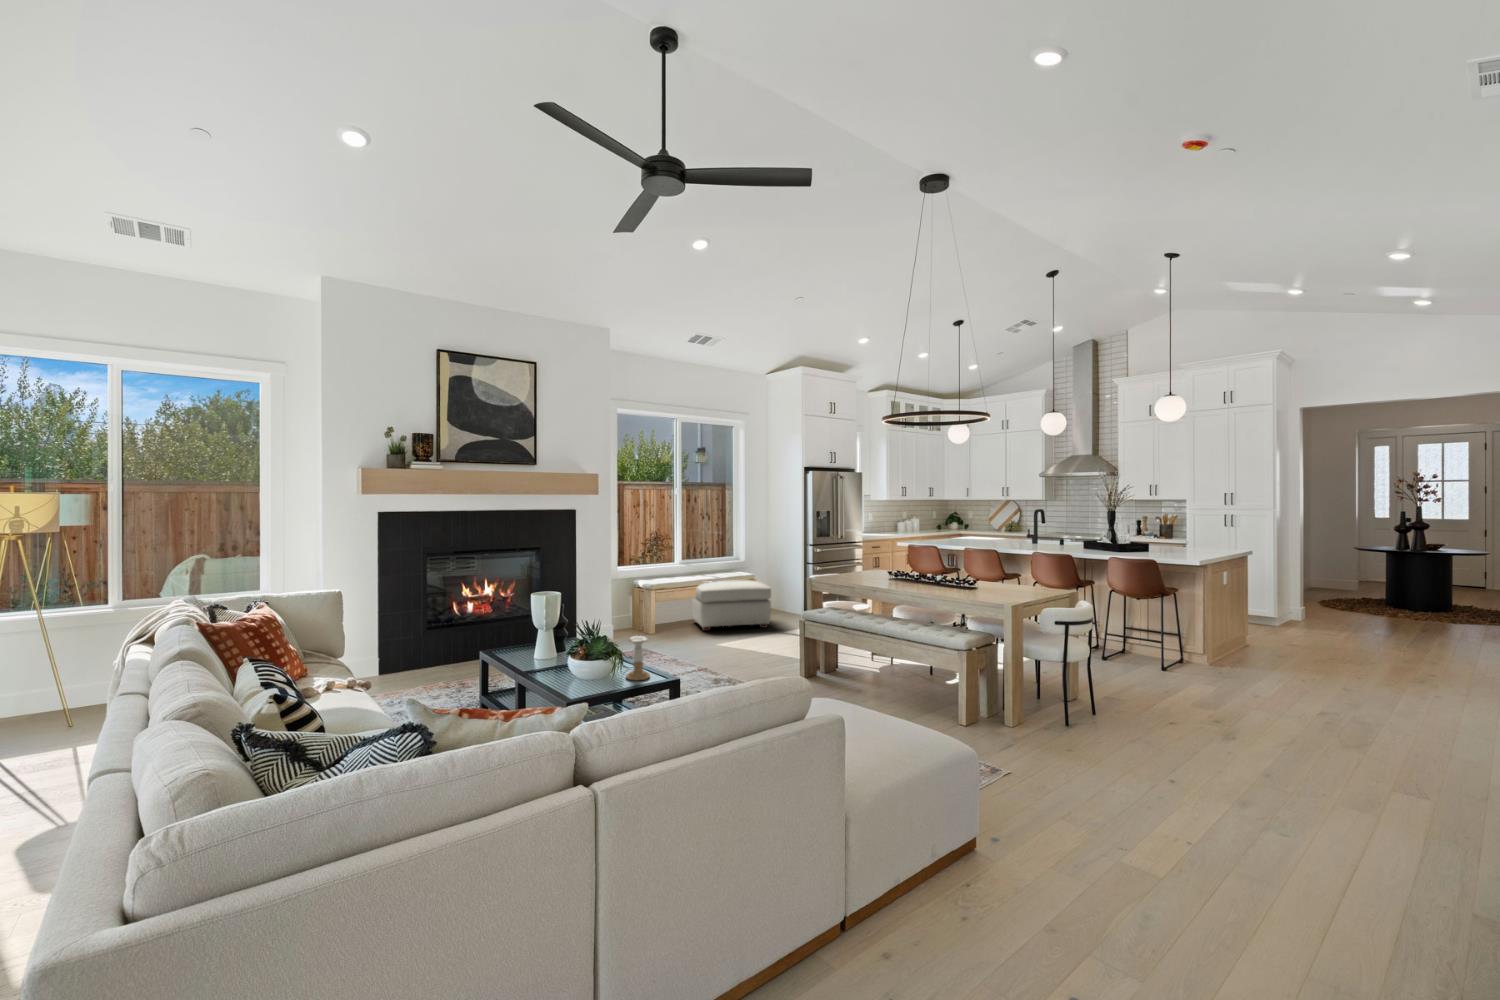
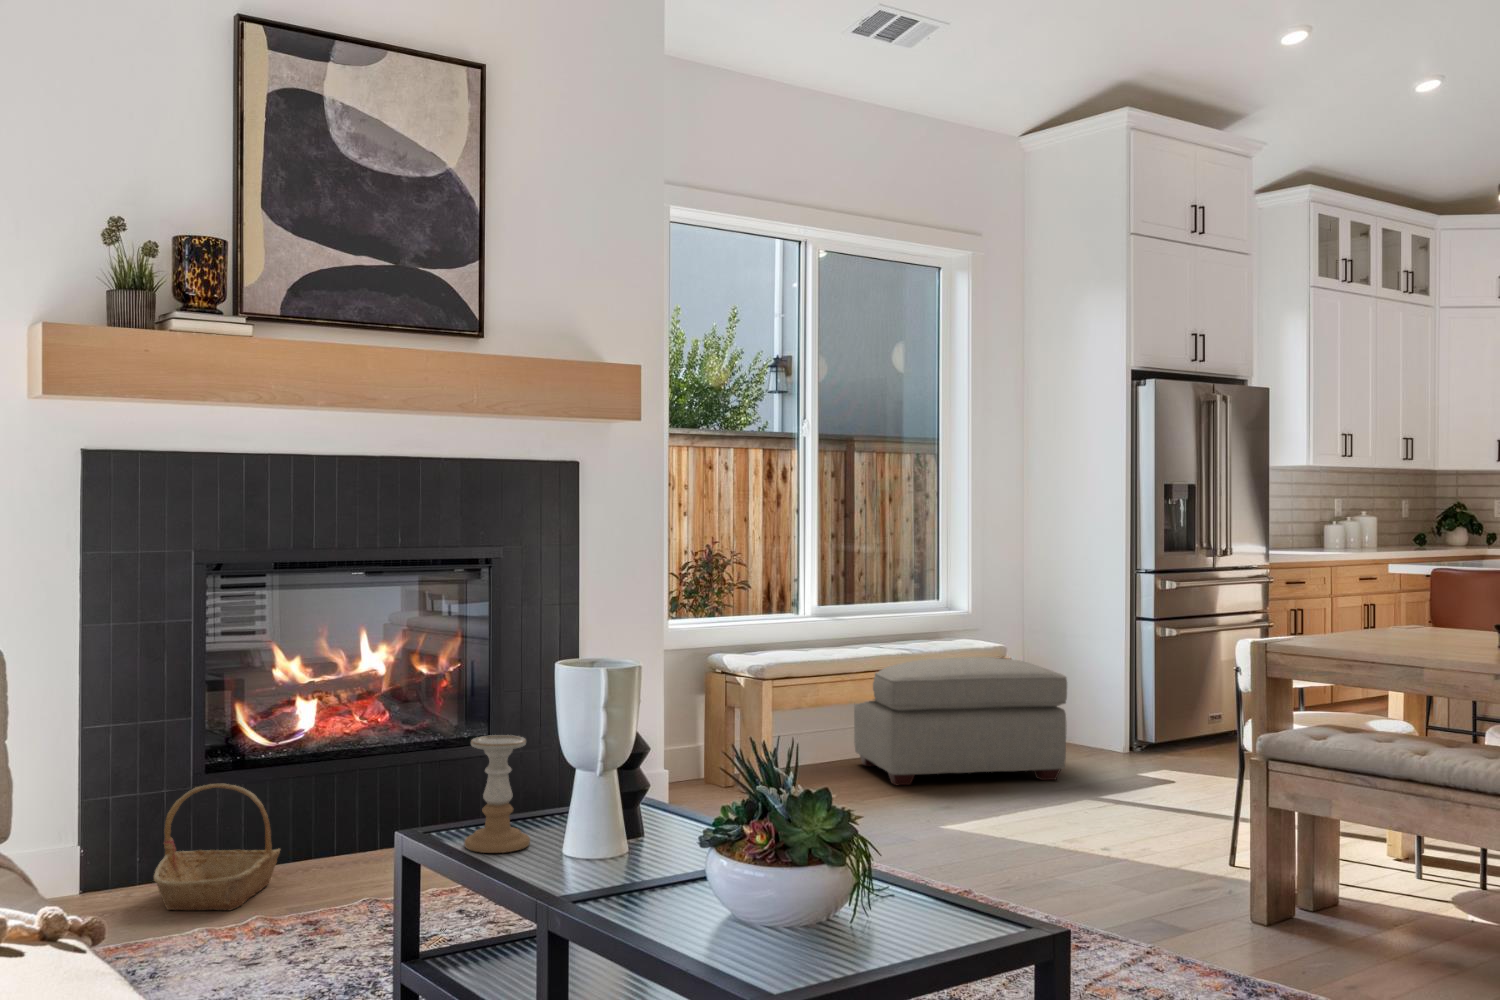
basket: none [406,635,455,681] -> present [154,784,280,911]
candle holder: present [626,636,650,680] -> present [464,735,530,853]

